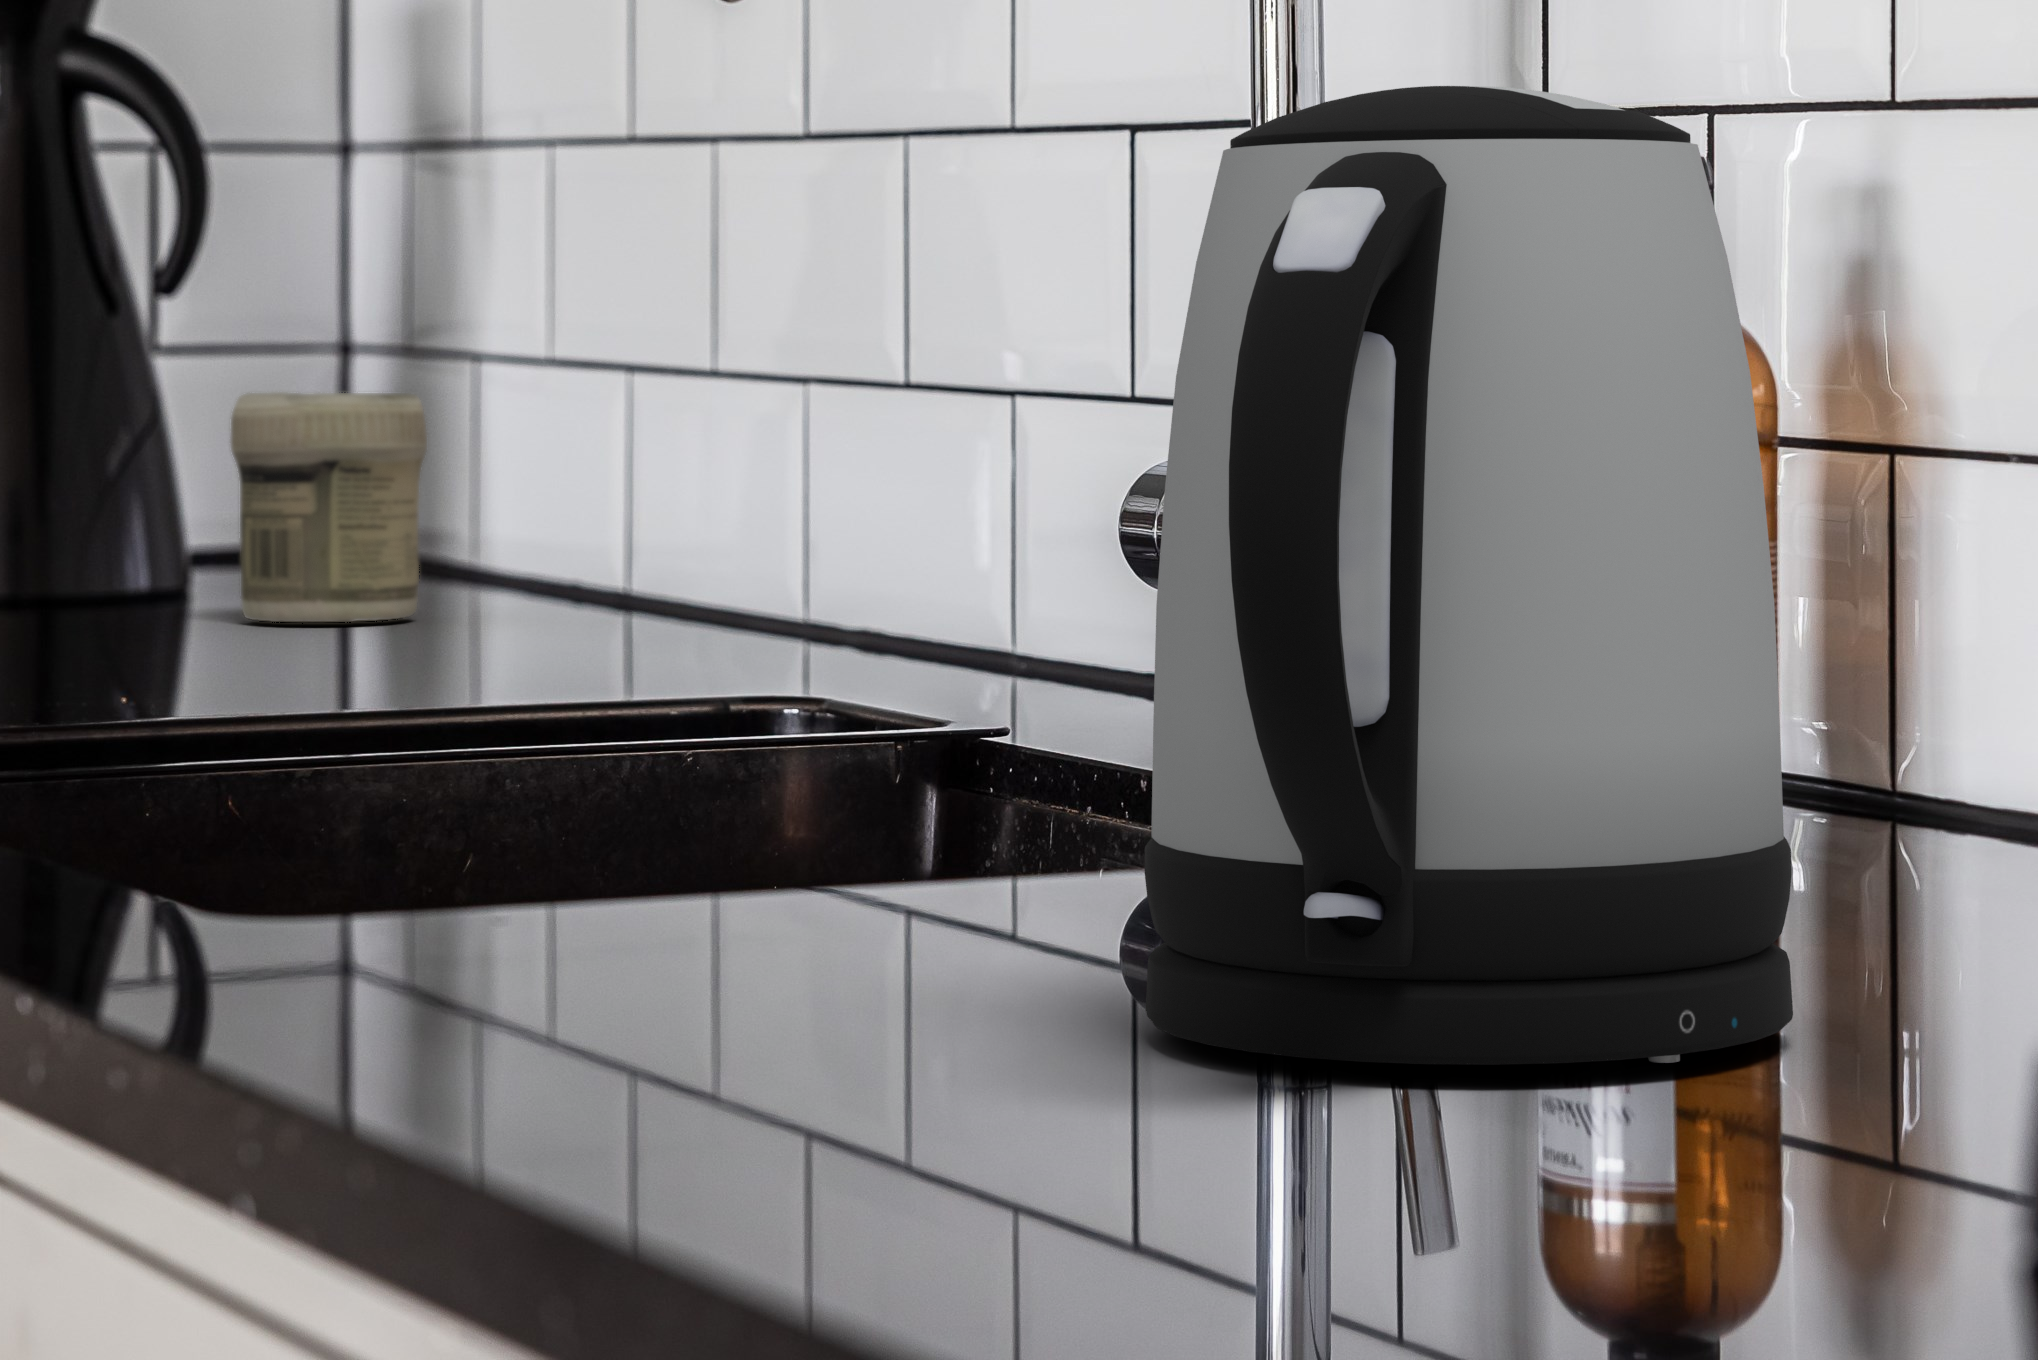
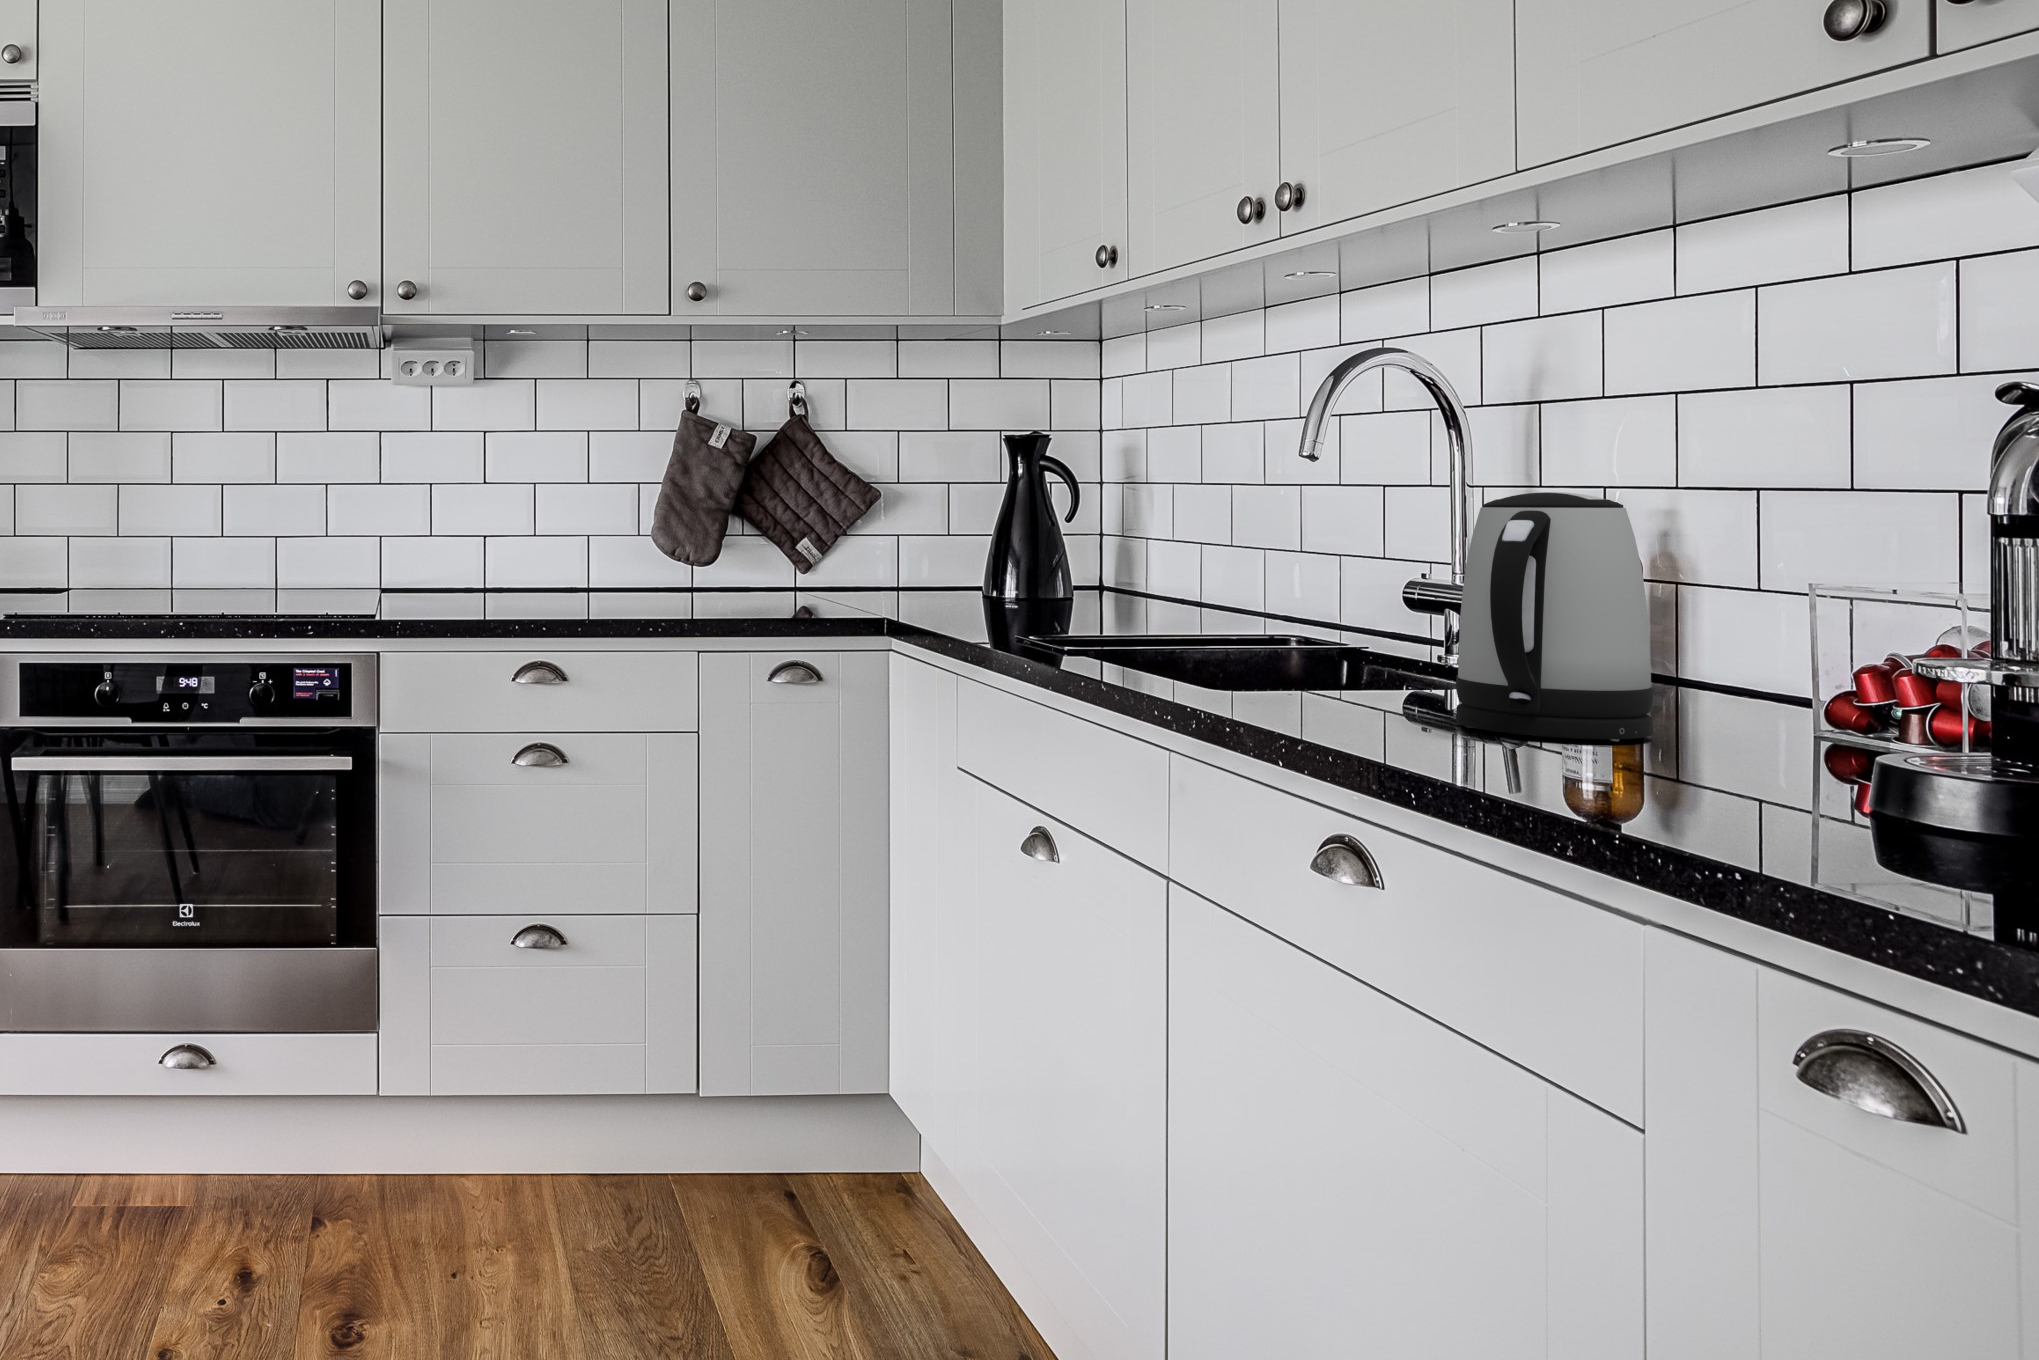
jar: present [230,392,427,622] -> none [1087,542,1147,609]

